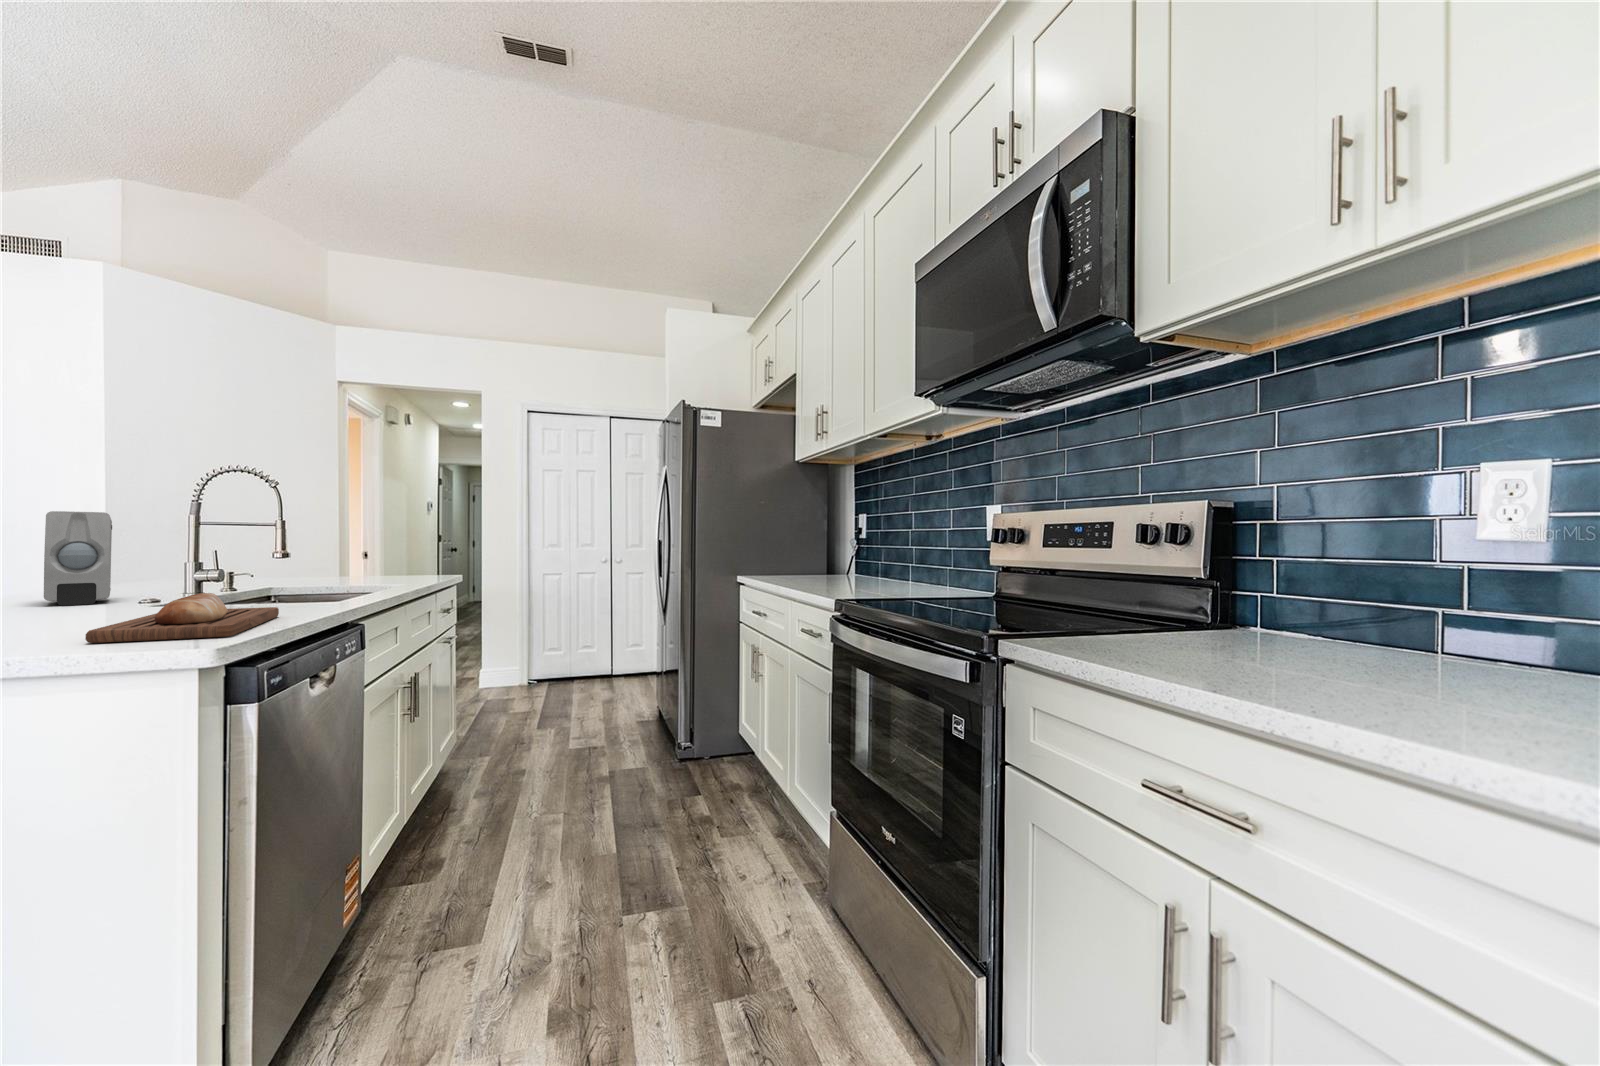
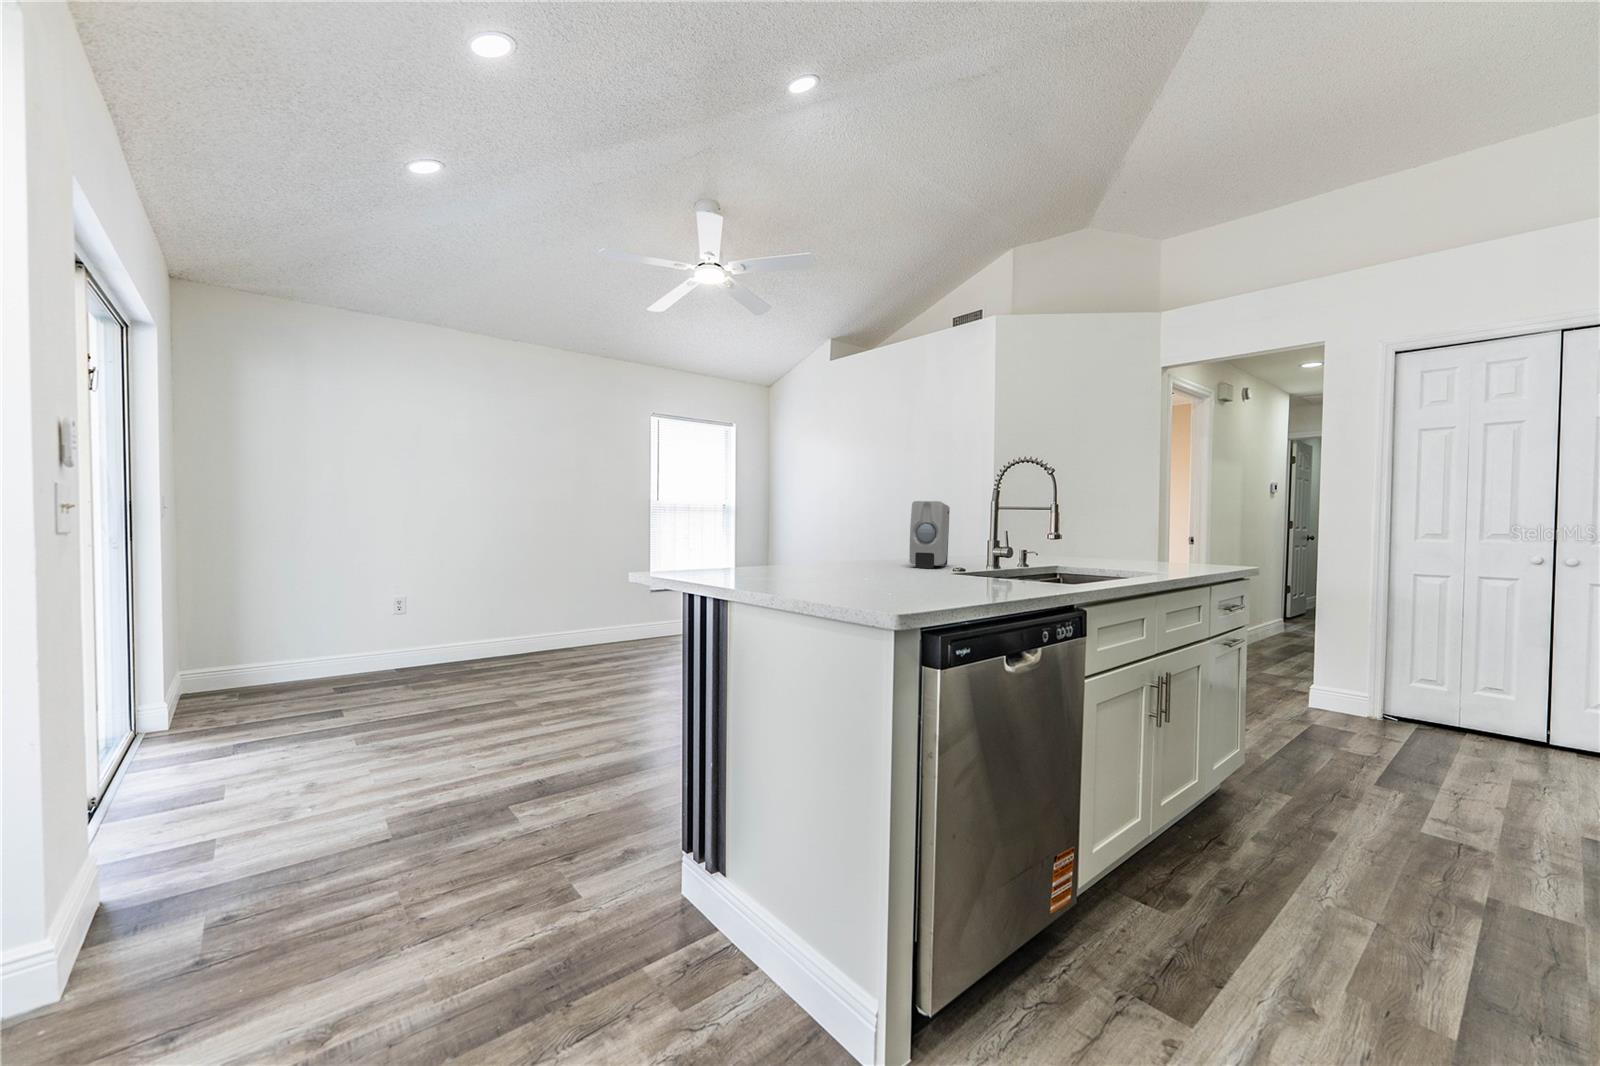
bread loaf: present [85,593,279,643] -> none [865,568,1006,608]

